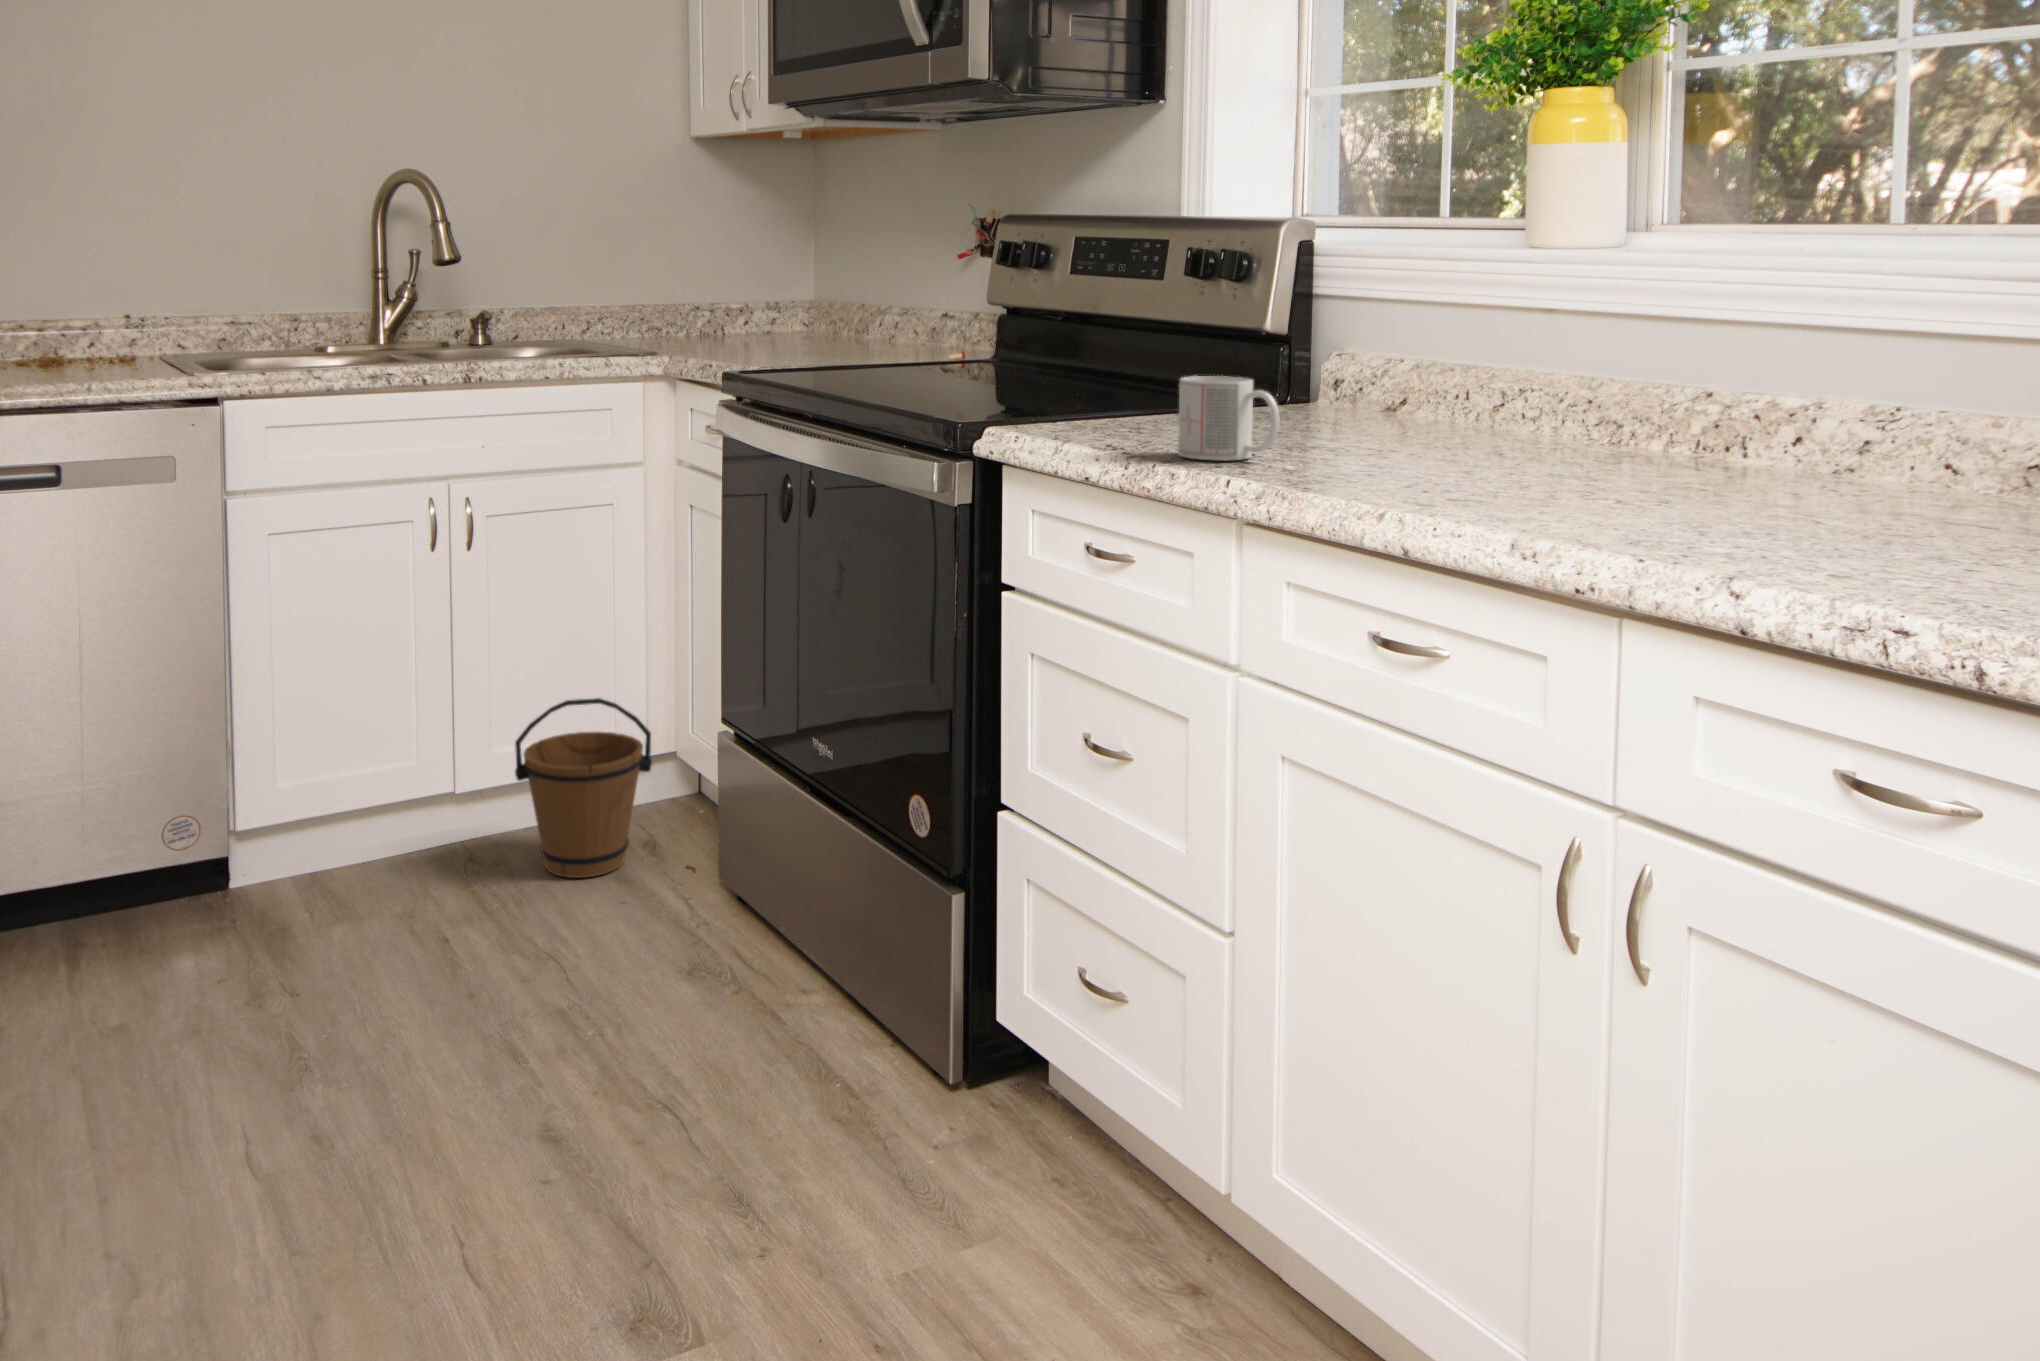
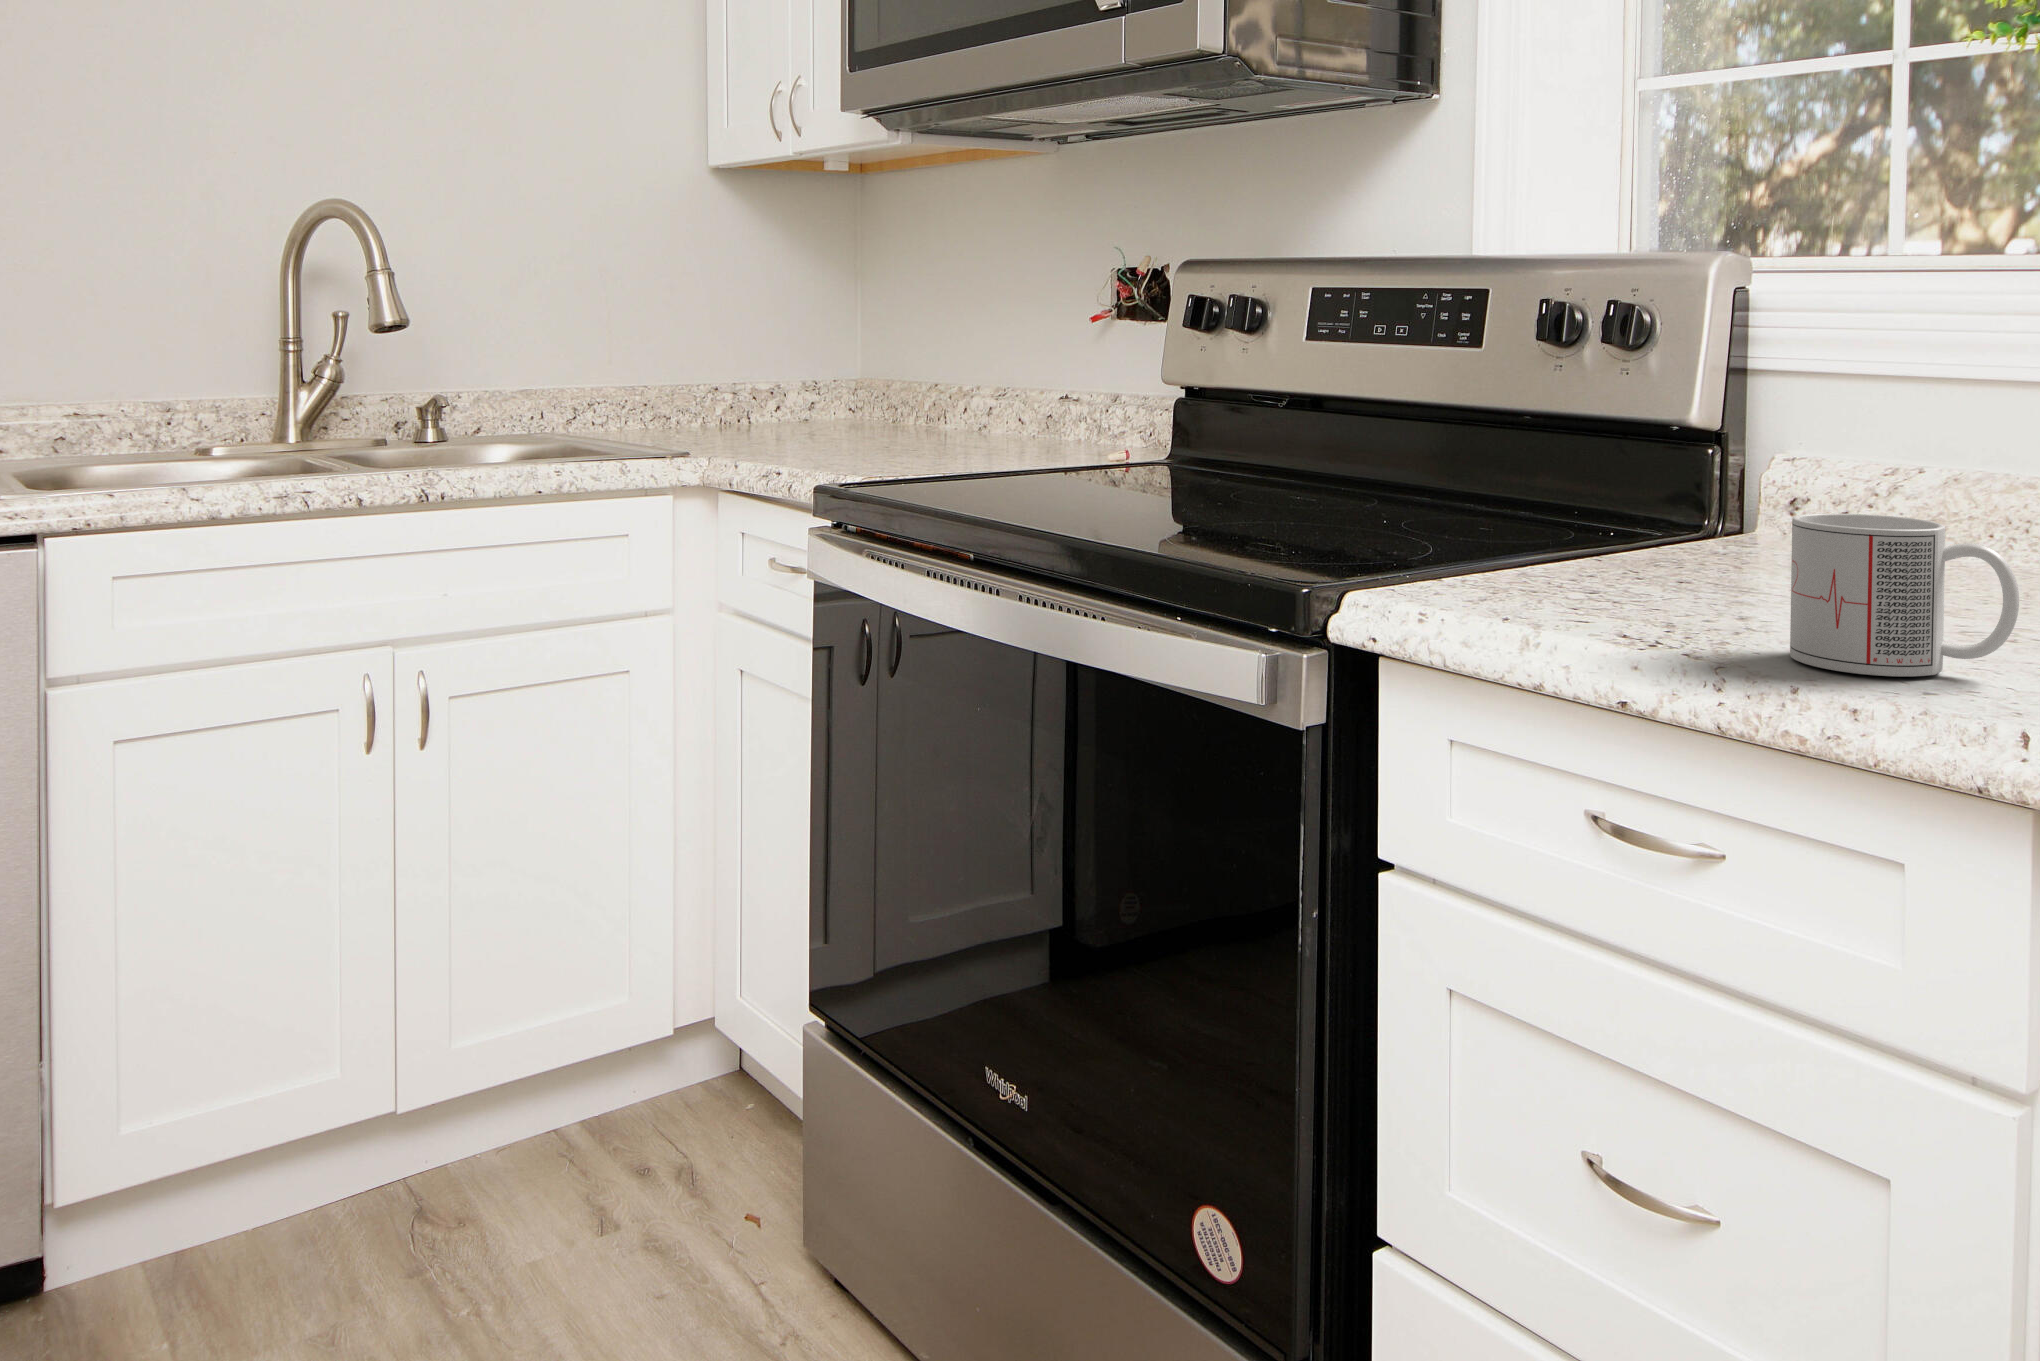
bucket: present [515,698,652,878] -> none [489,965,693,1245]

